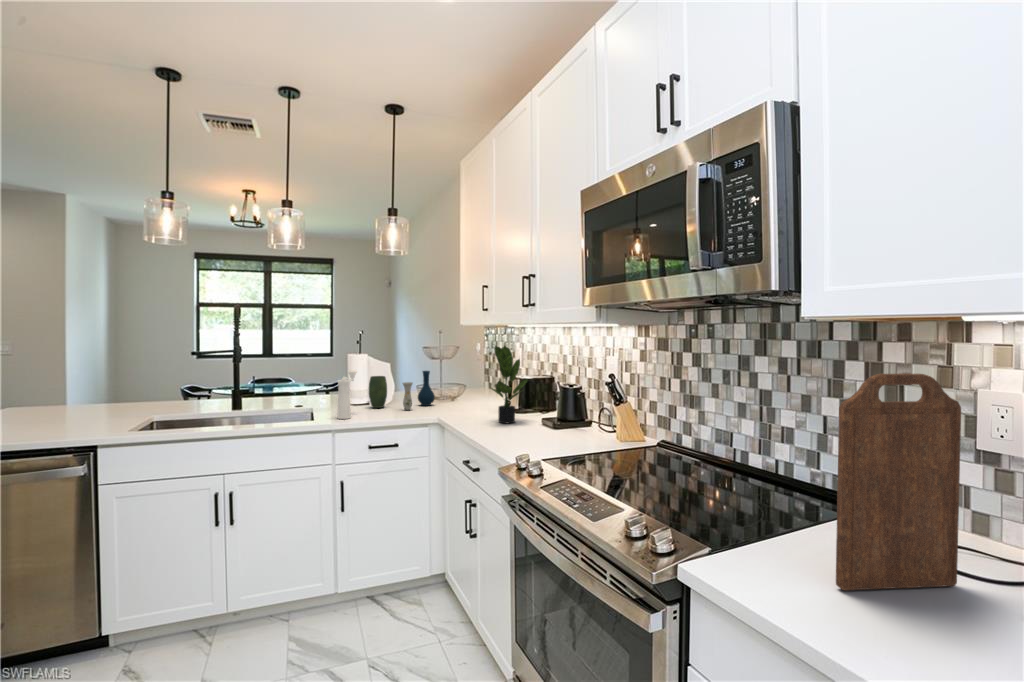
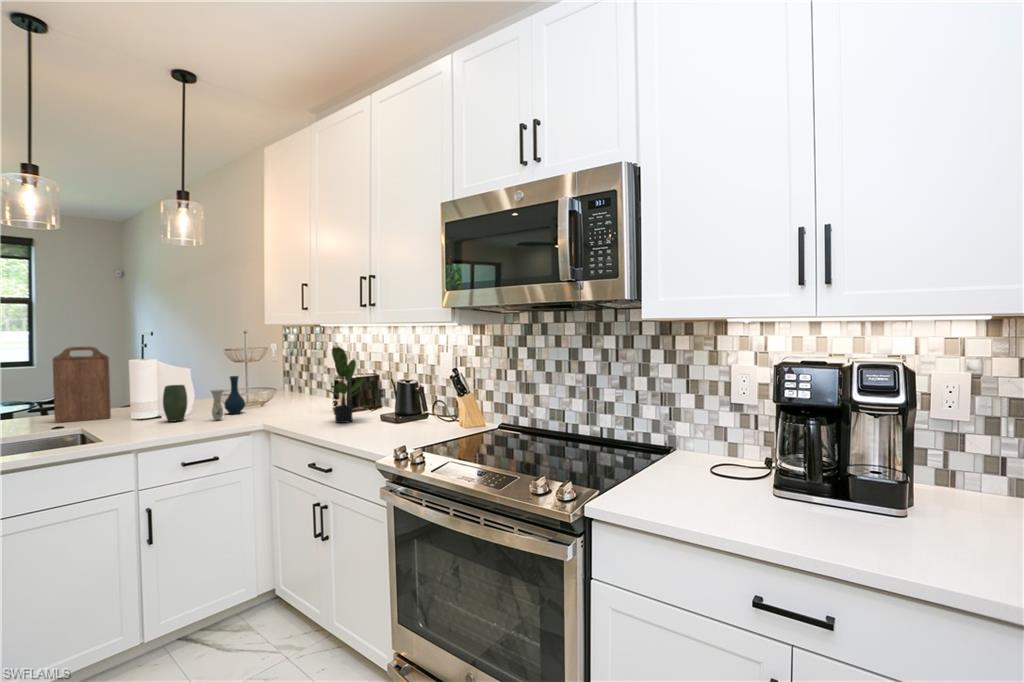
pepper mill: present [337,369,357,419] -> none [132,379,154,438]
cutting board: present [836,374,961,590] -> present [53,346,111,422]

